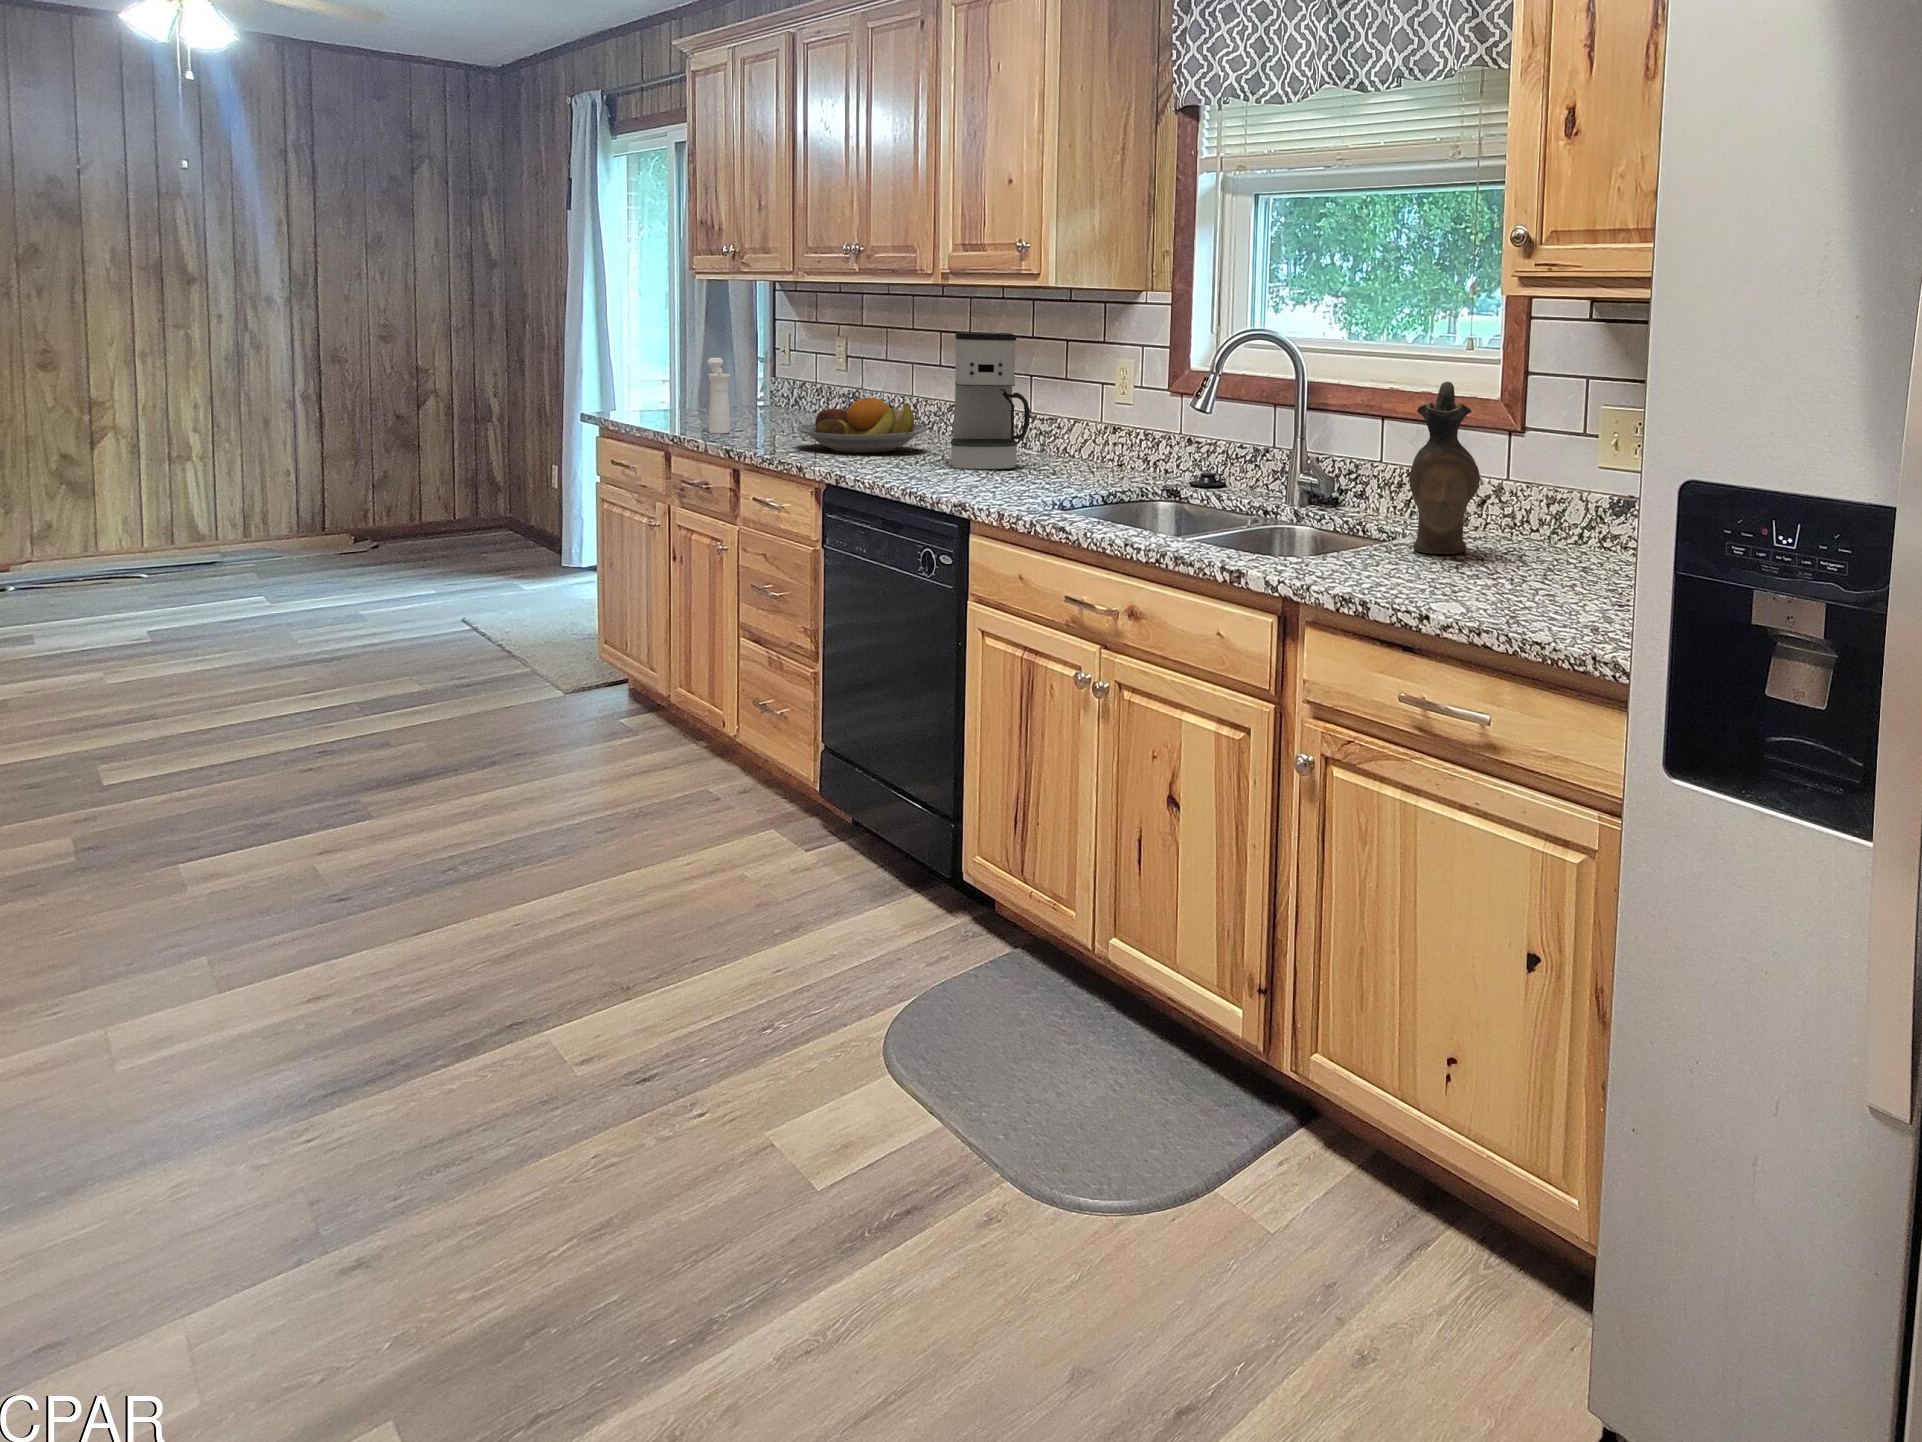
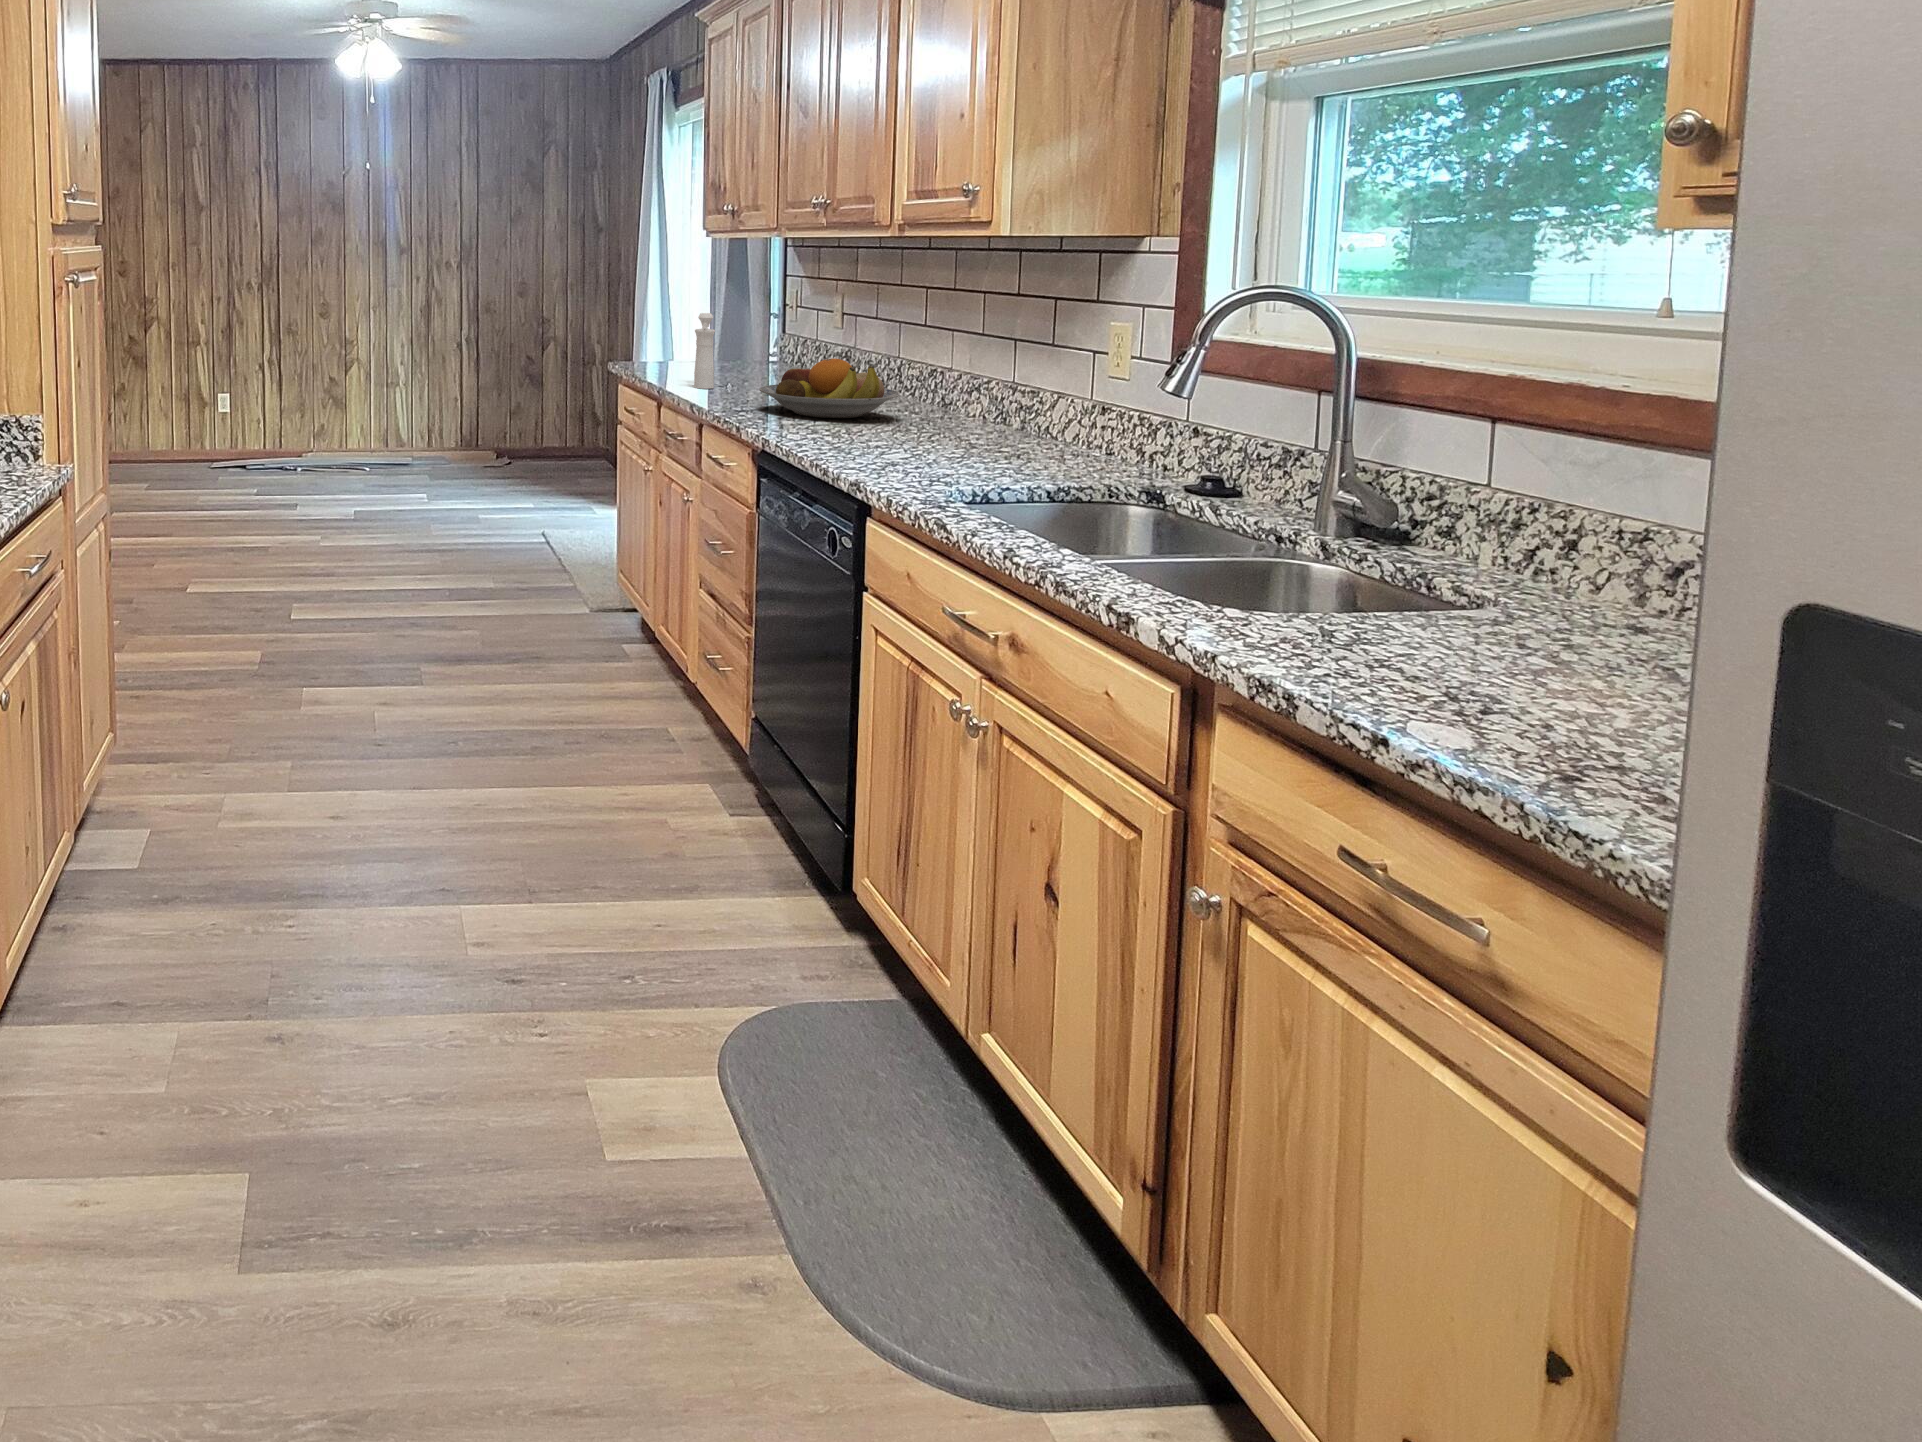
coffee maker: present [950,332,1030,471] -> none [904,287,1004,449]
ceramic pitcher: present [1409,382,1480,554] -> none [1468,369,1613,647]

